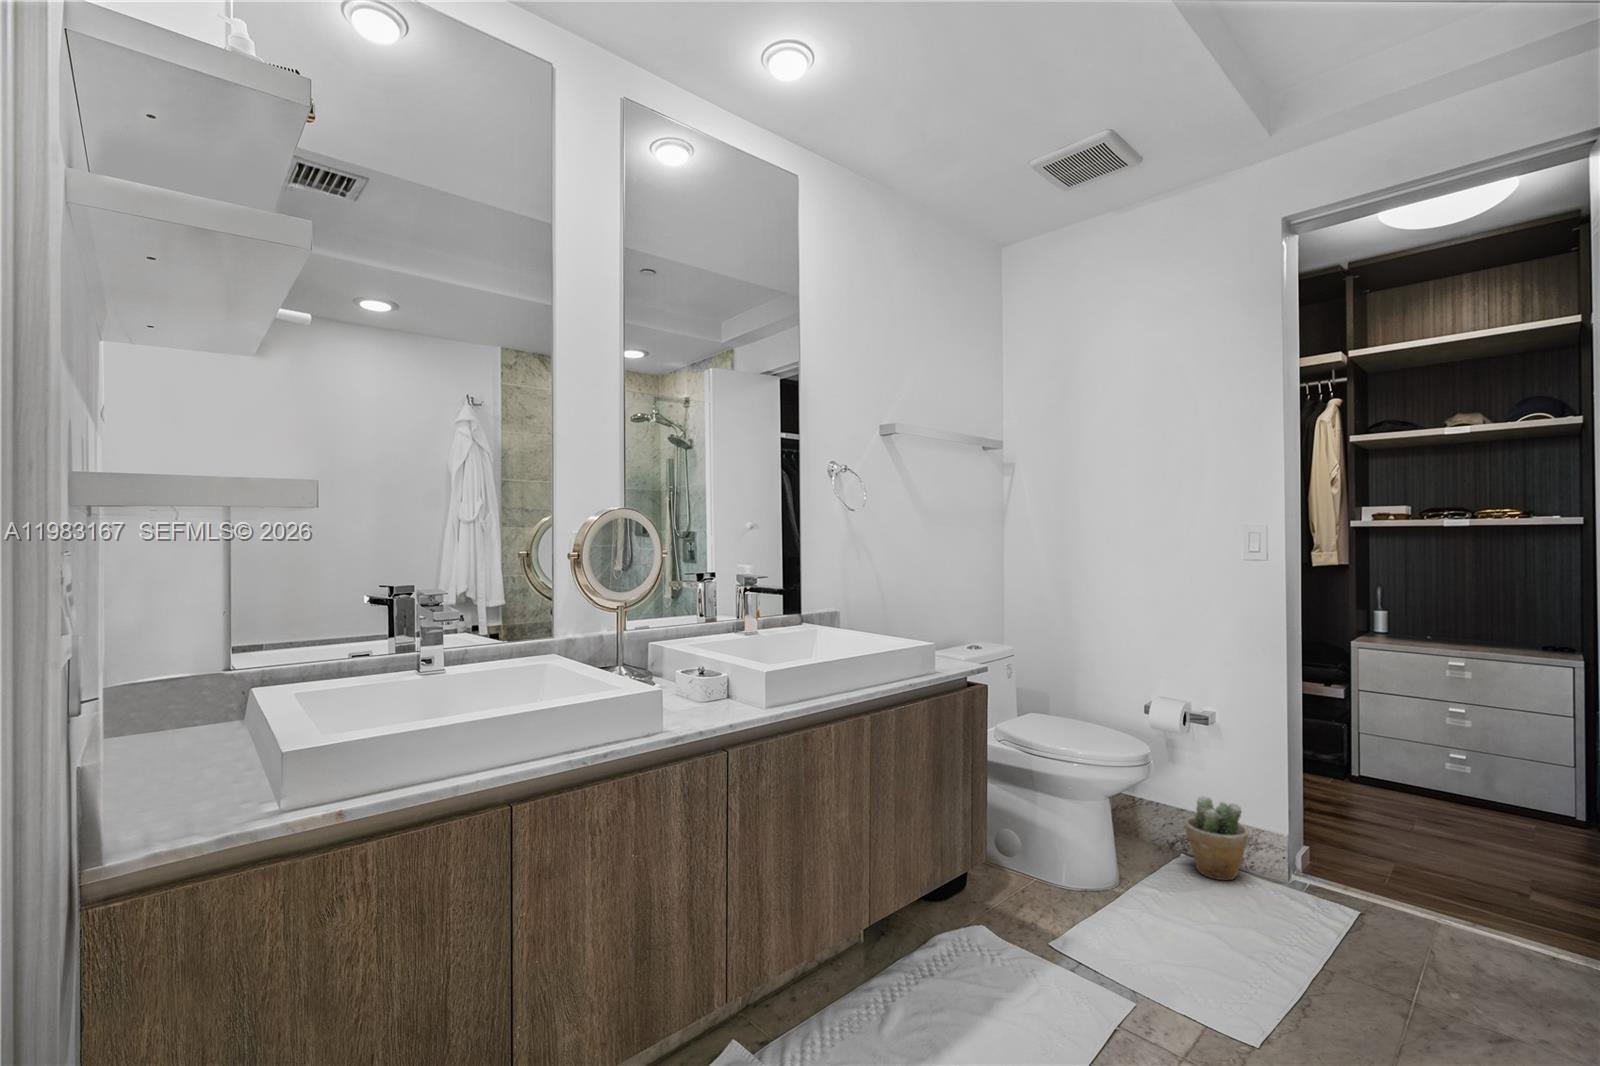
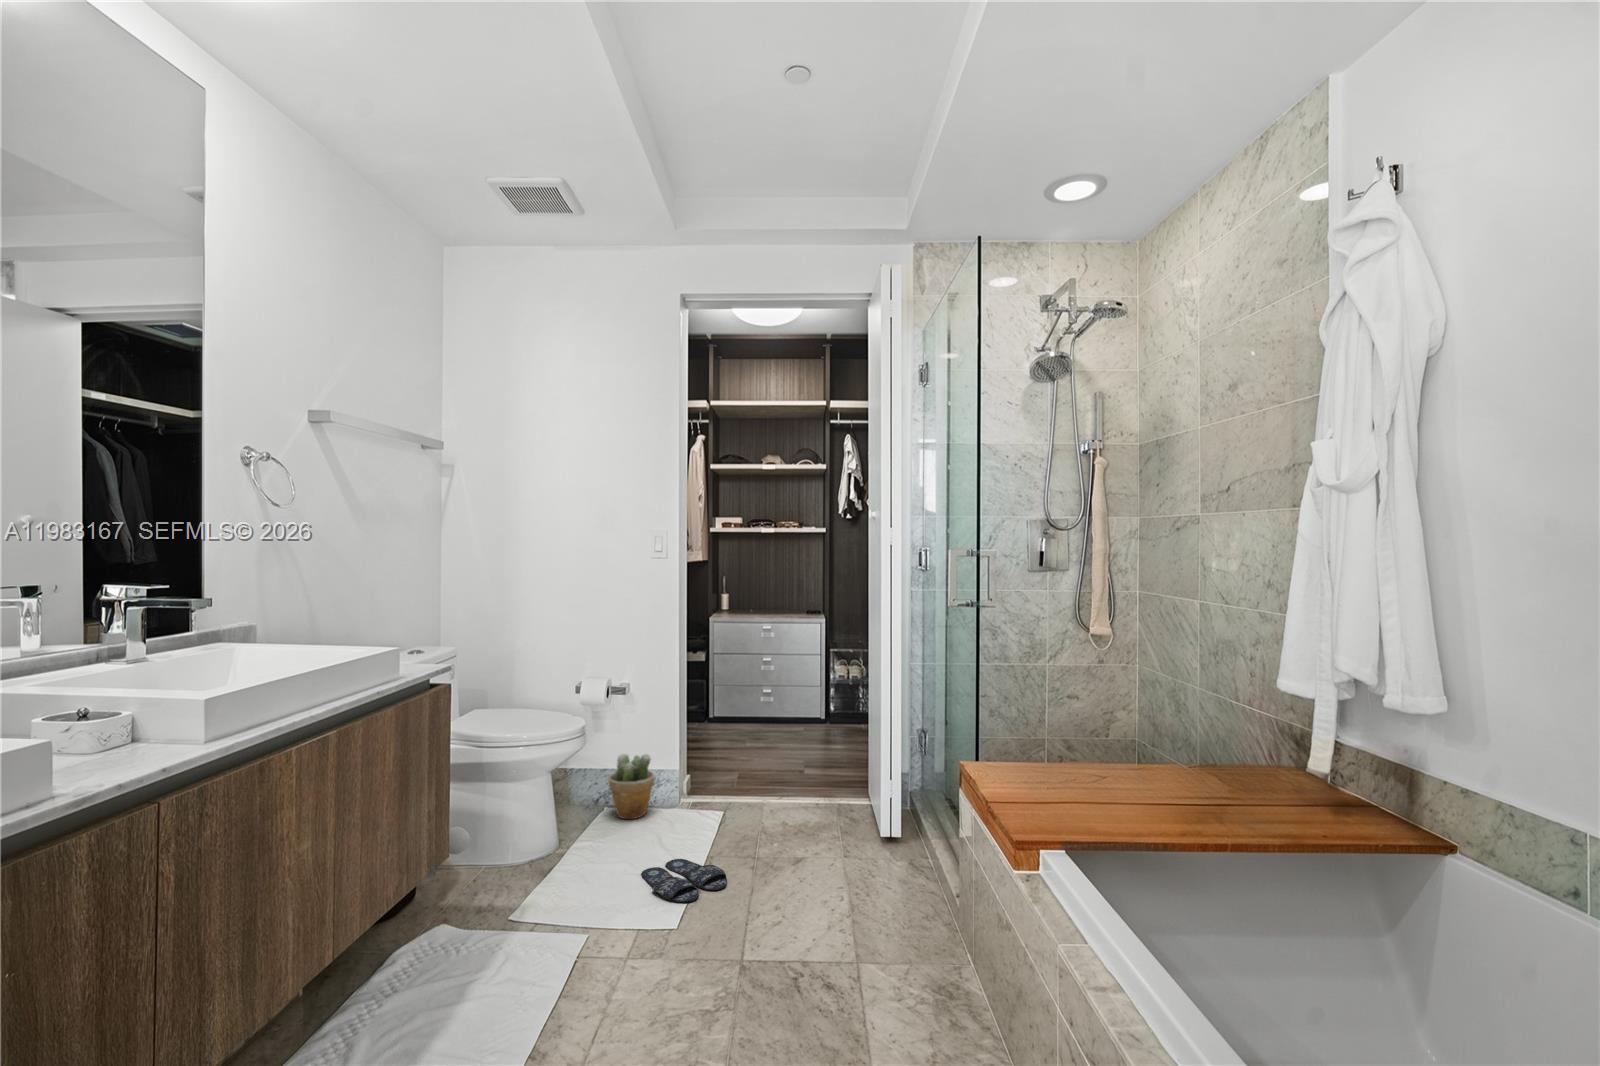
slippers: none [1216,950,1347,1020] -> present [641,859,727,902]

